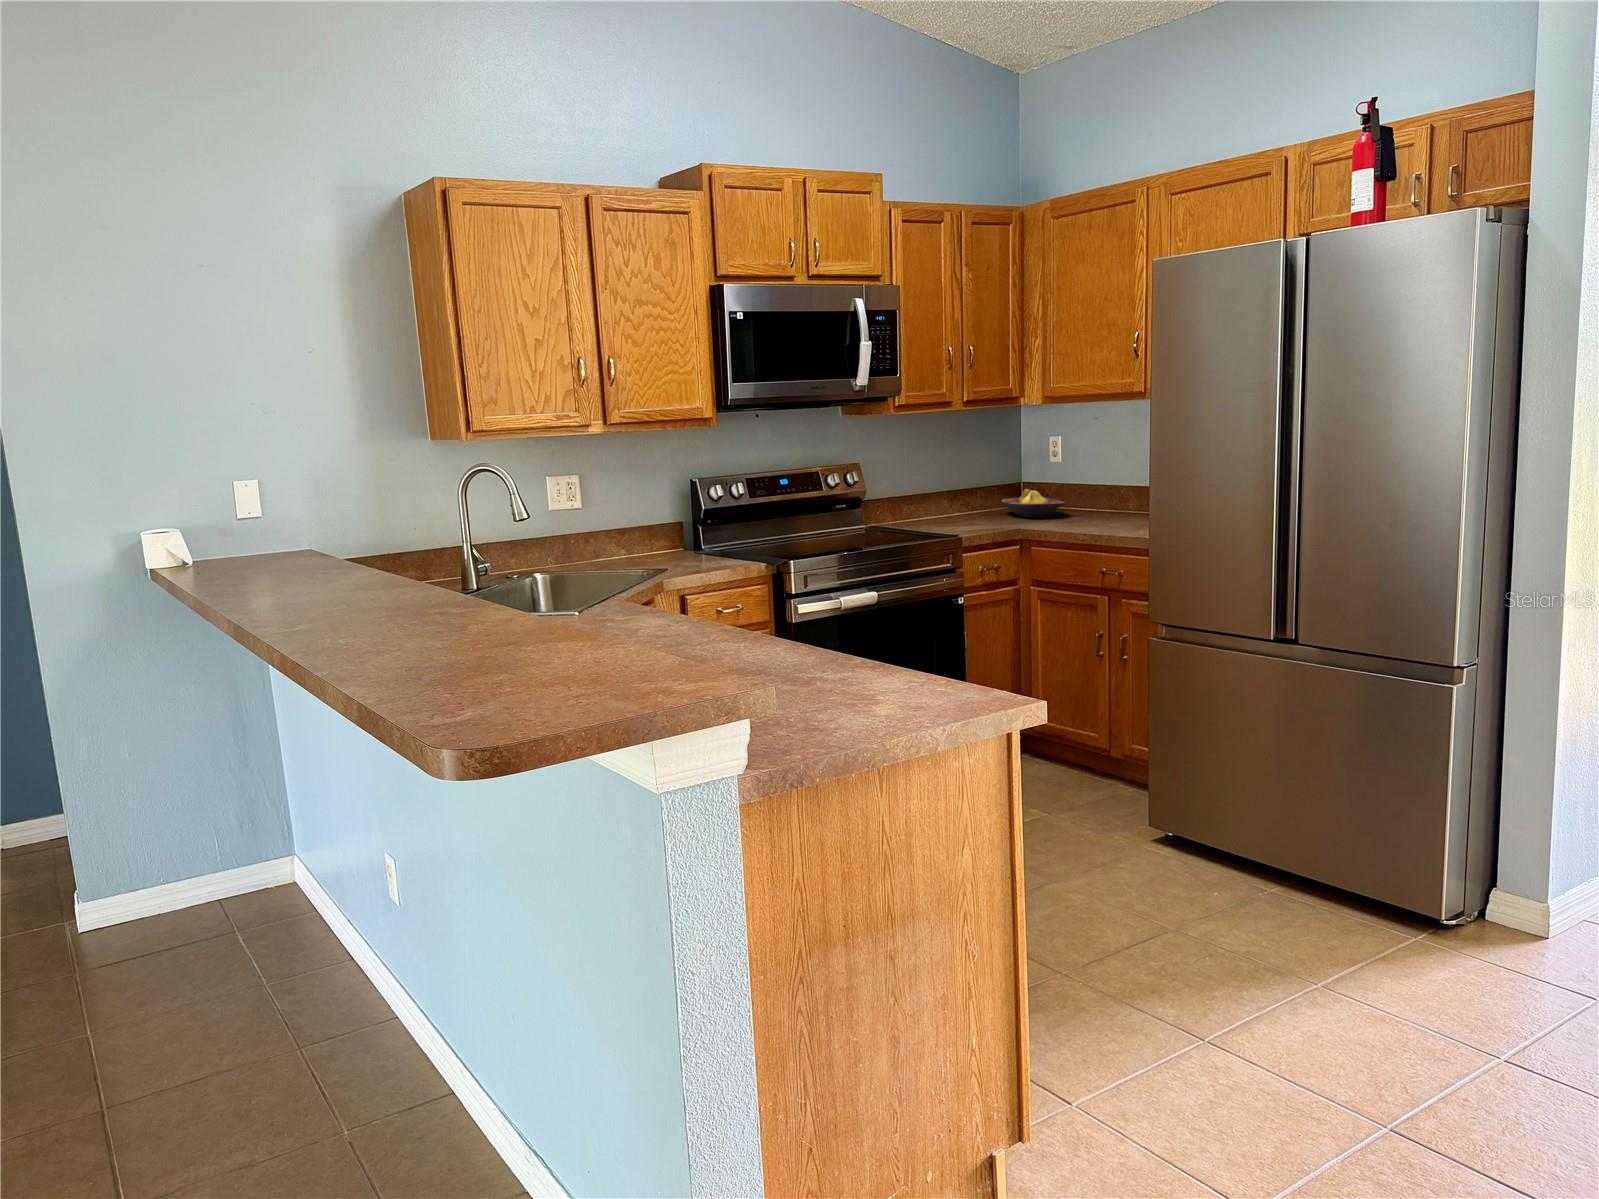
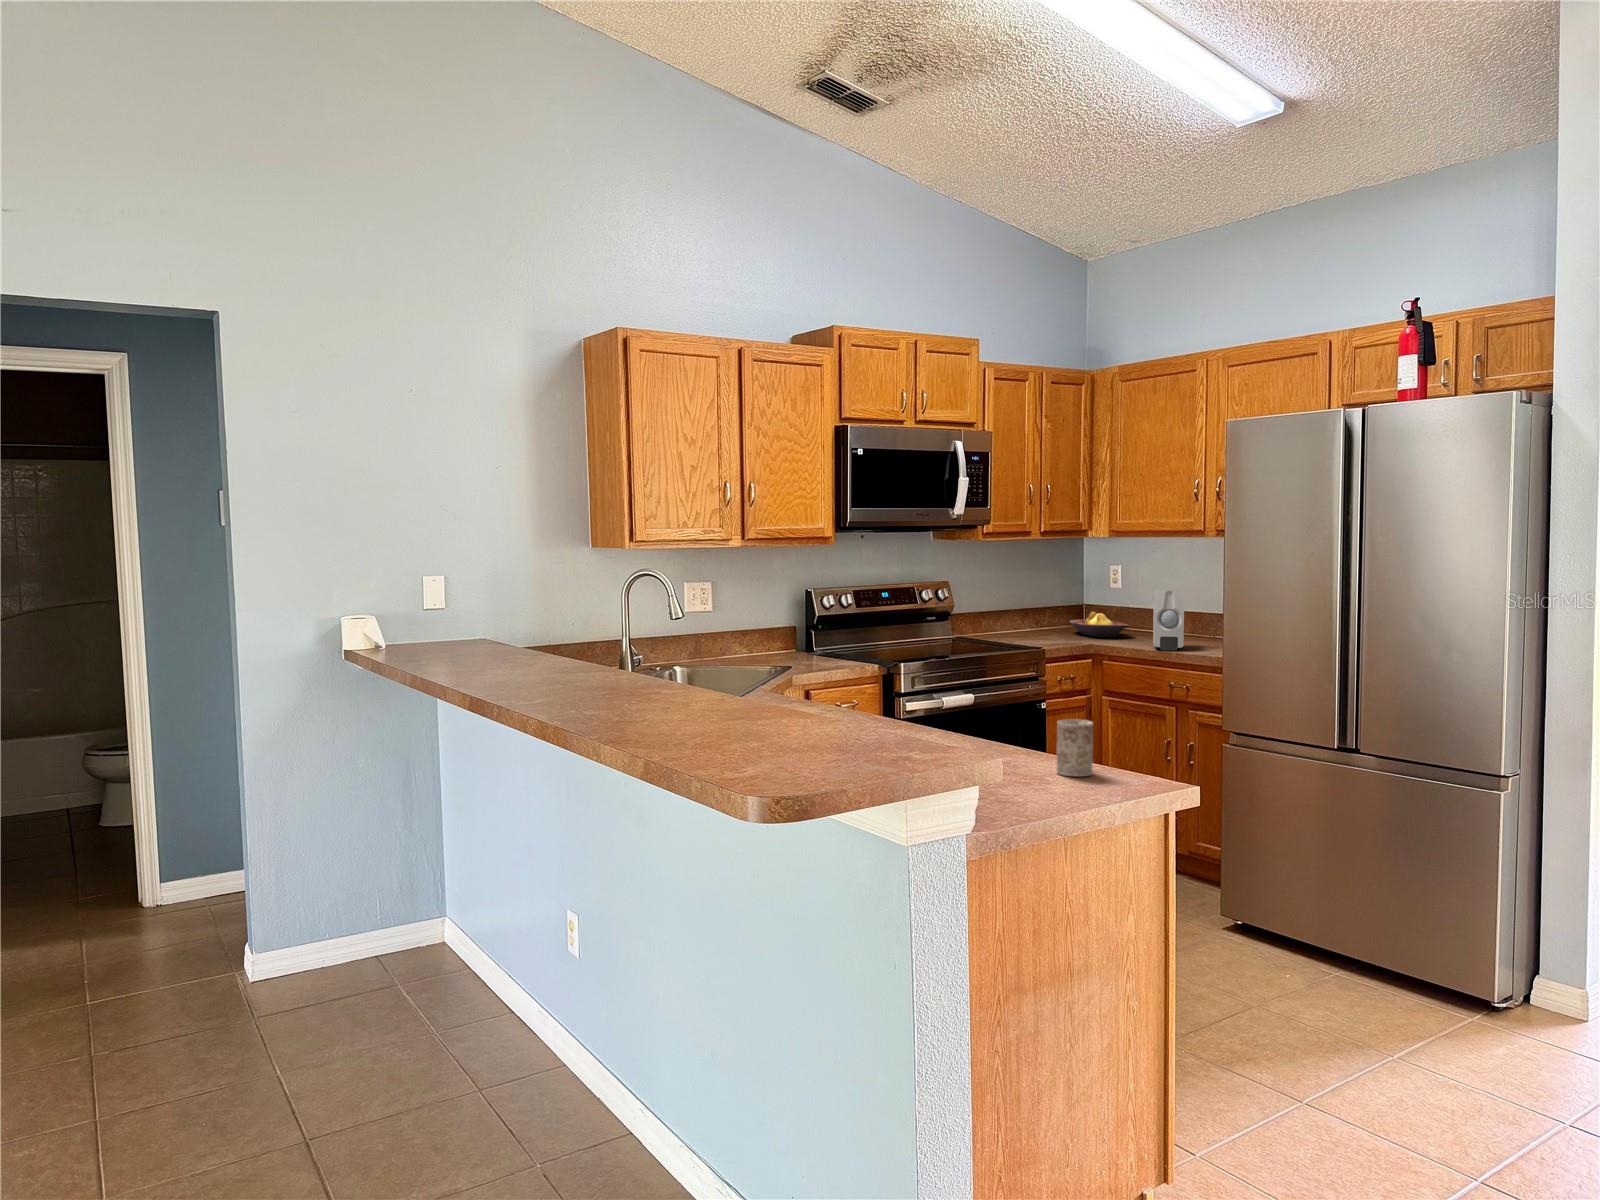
soap dispenser: none [1087,462,1119,531] -> present [1153,590,1184,651]
mug: none [890,637,934,709] -> present [1057,719,1093,777]

